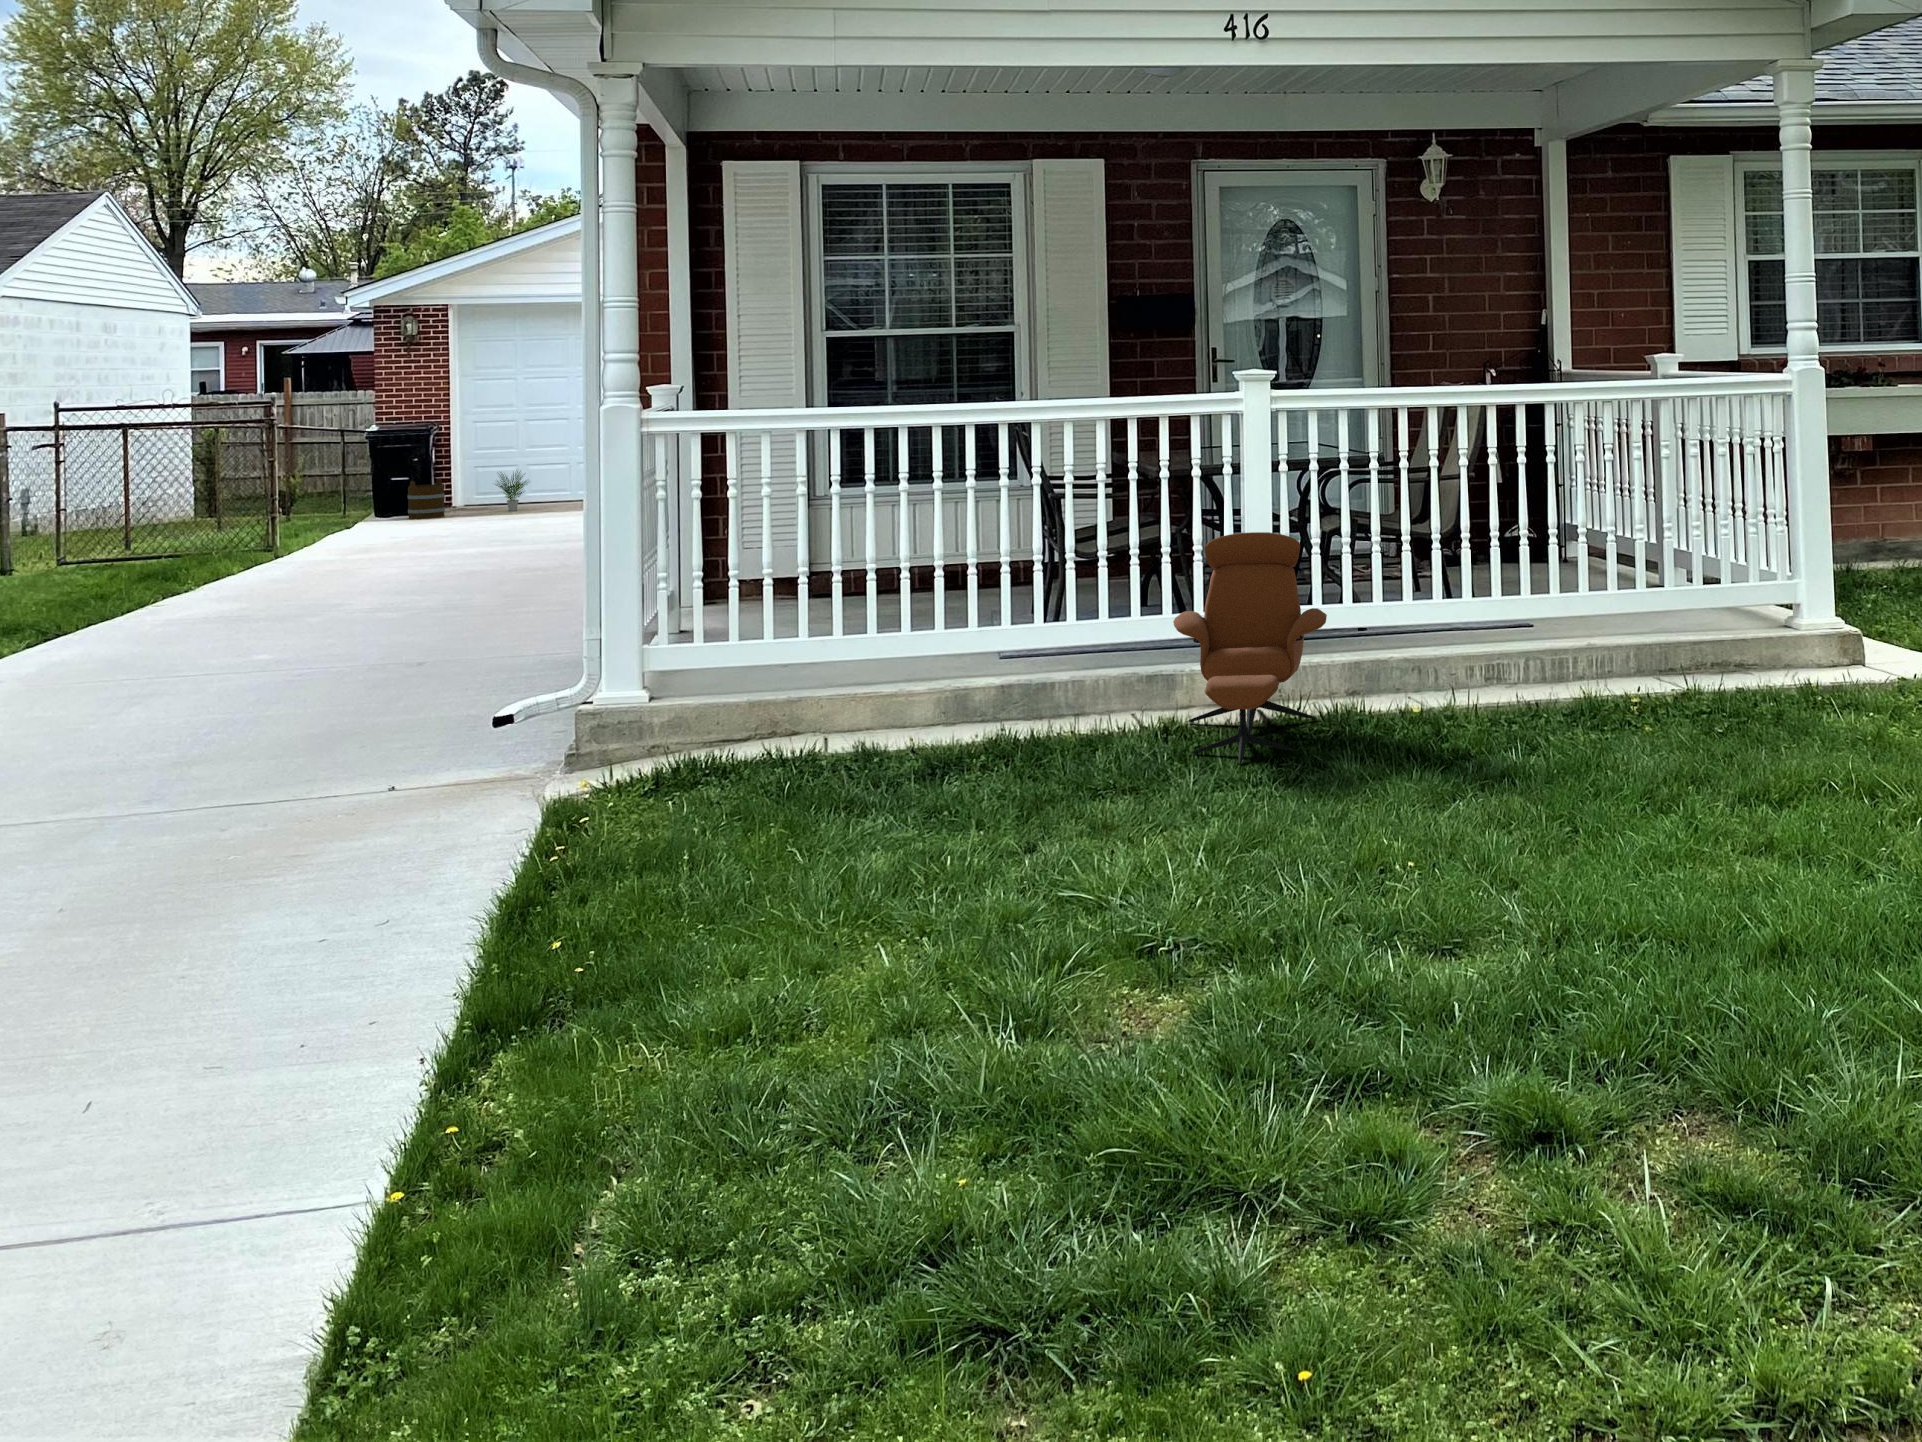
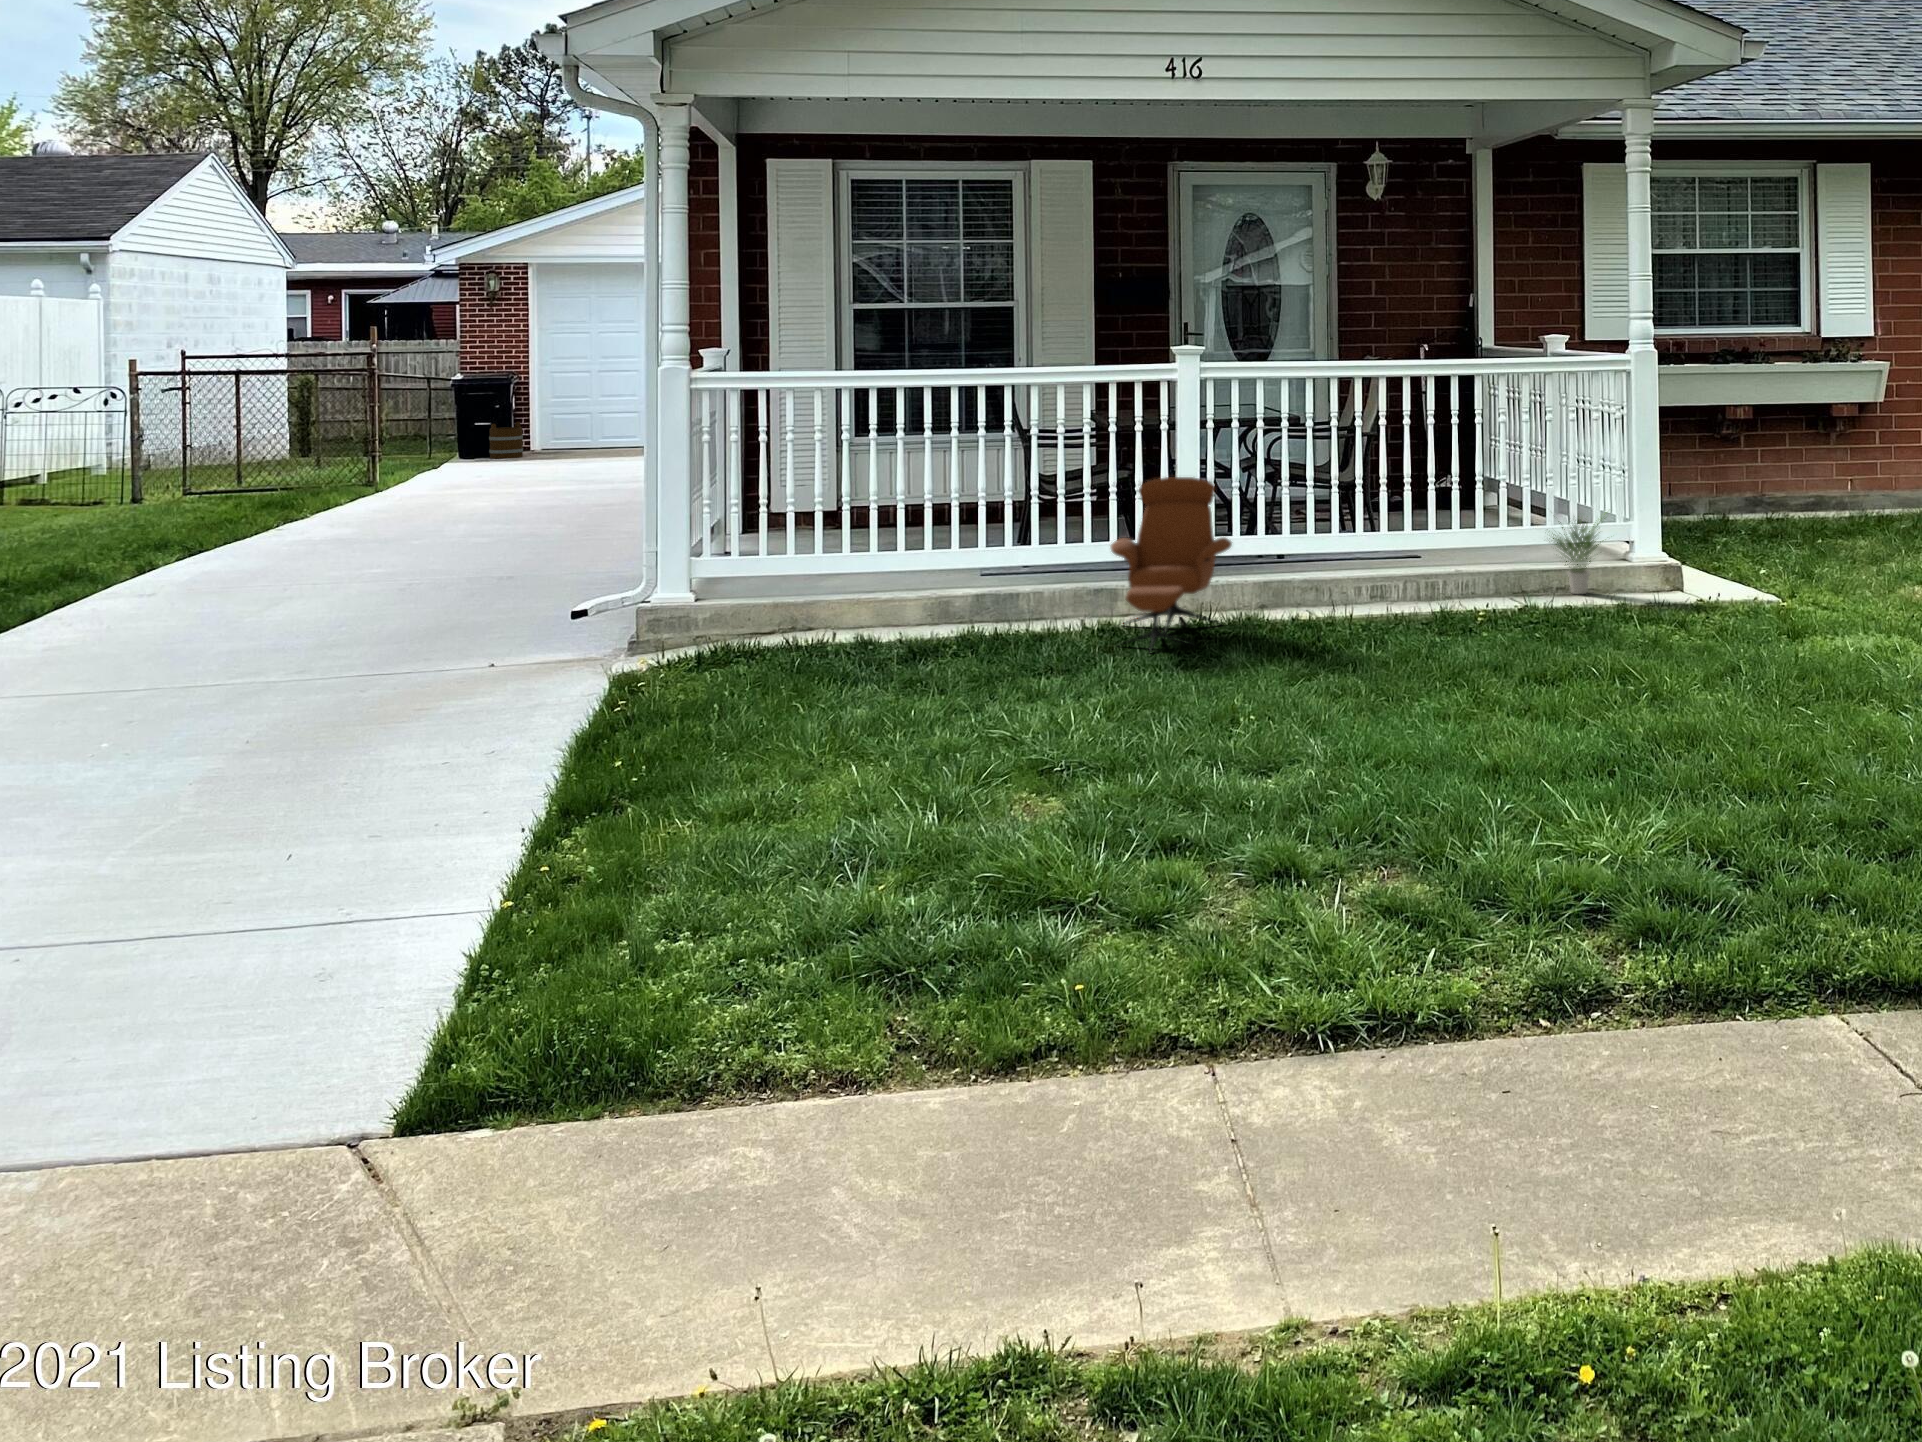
potted plant: present [496,471,528,511] -> present [1552,514,1605,594]

